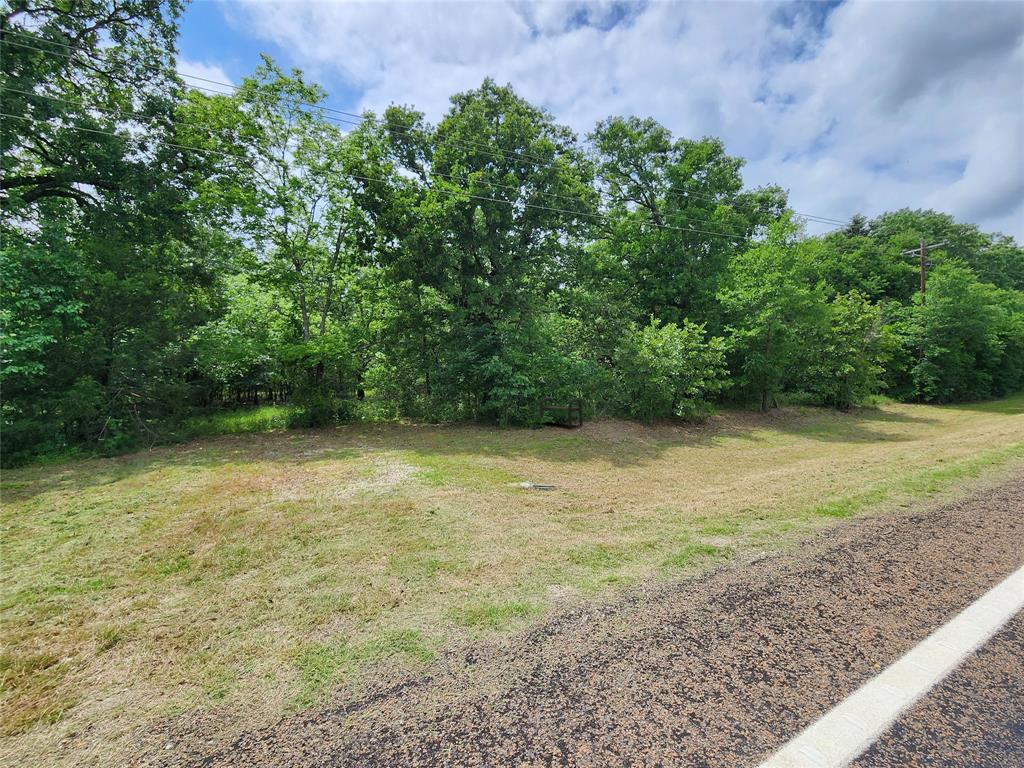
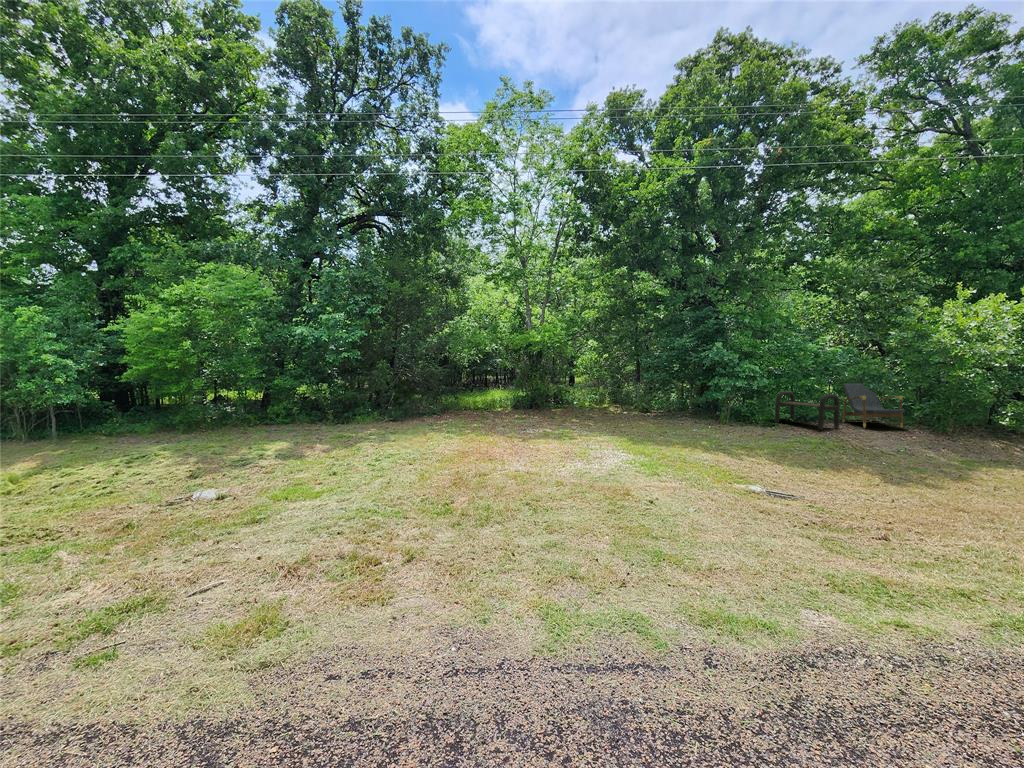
lounge chair: none [585,389,622,423] -> present [843,384,905,428]

